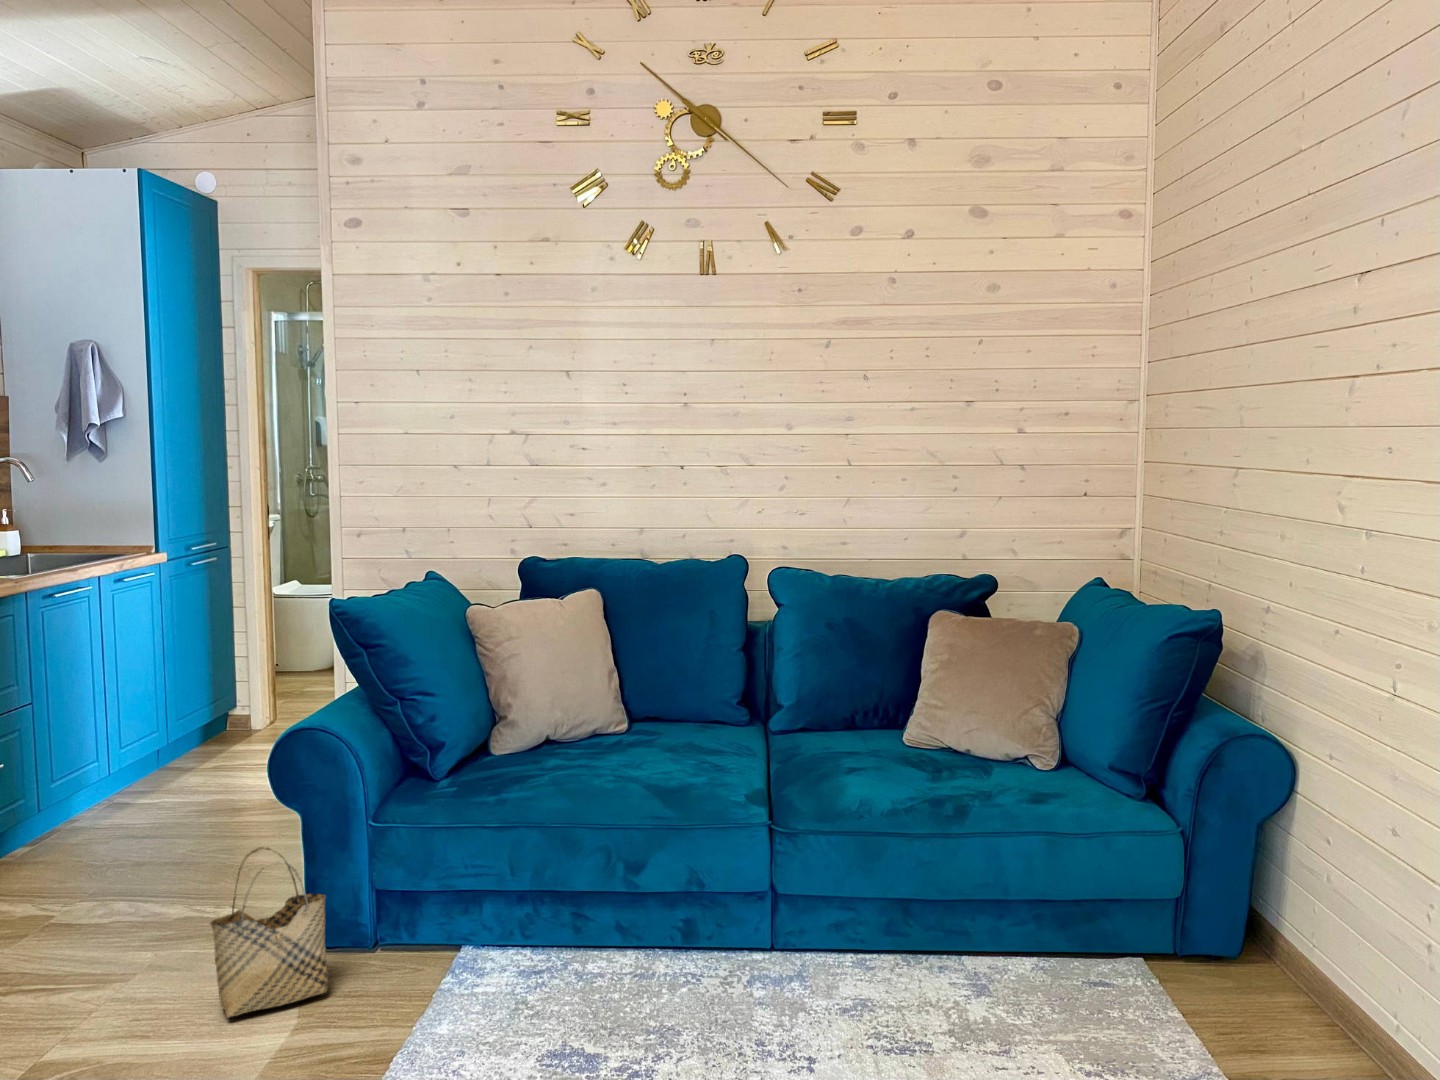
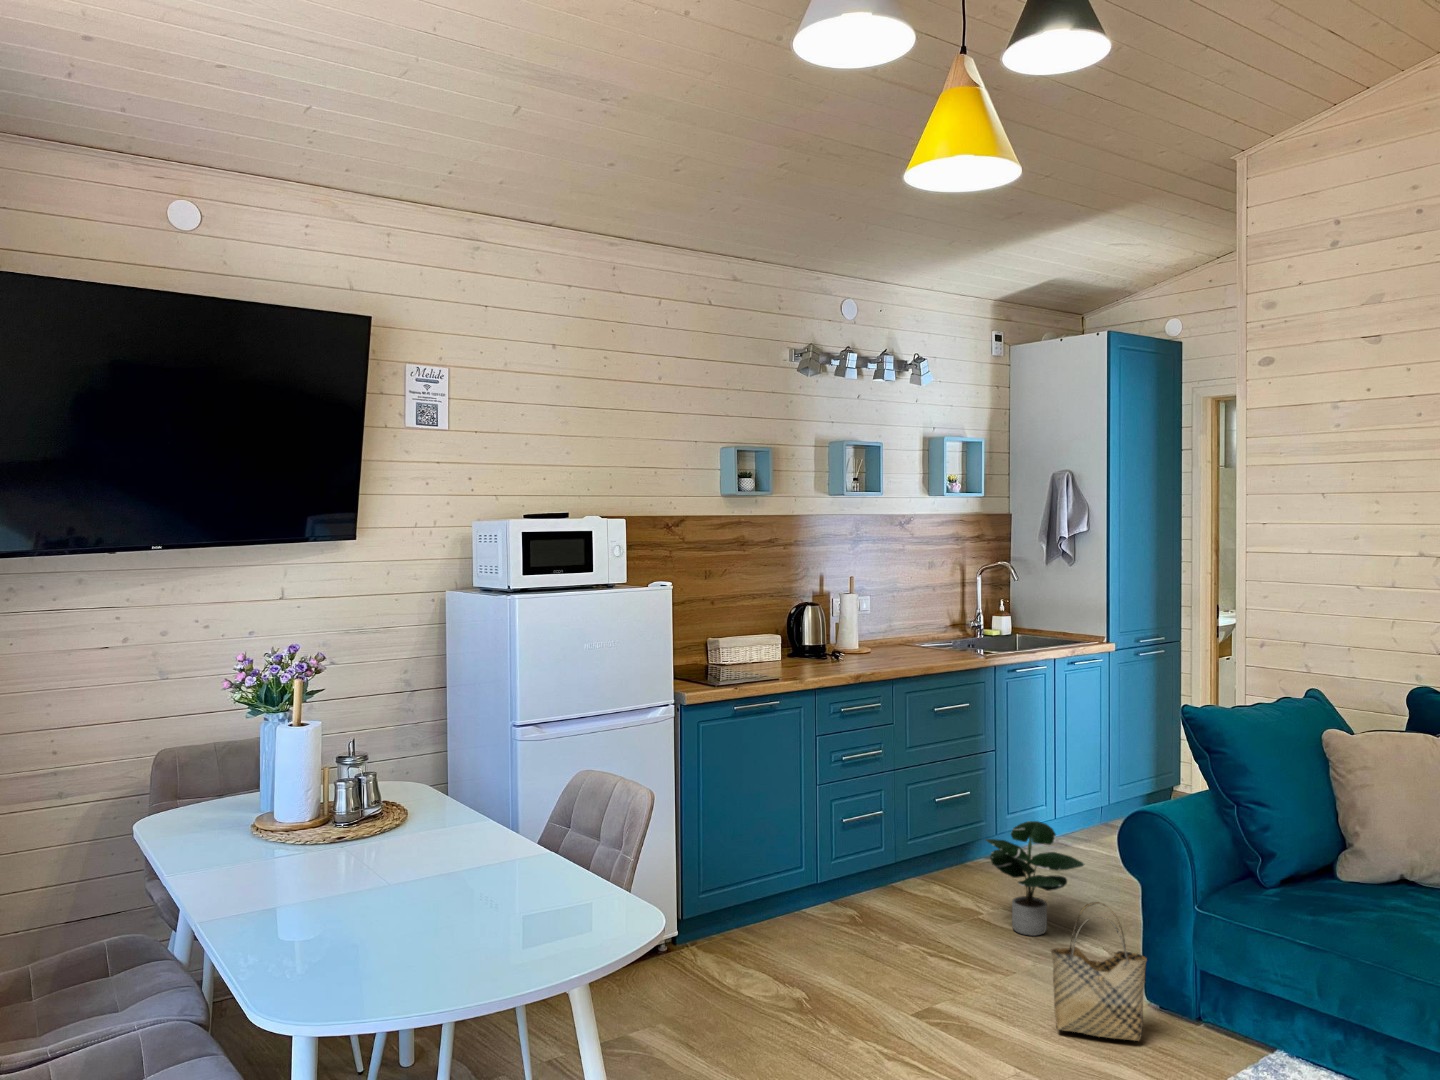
potted plant: none [63,775,202,920] -> present [986,821,1084,936]

